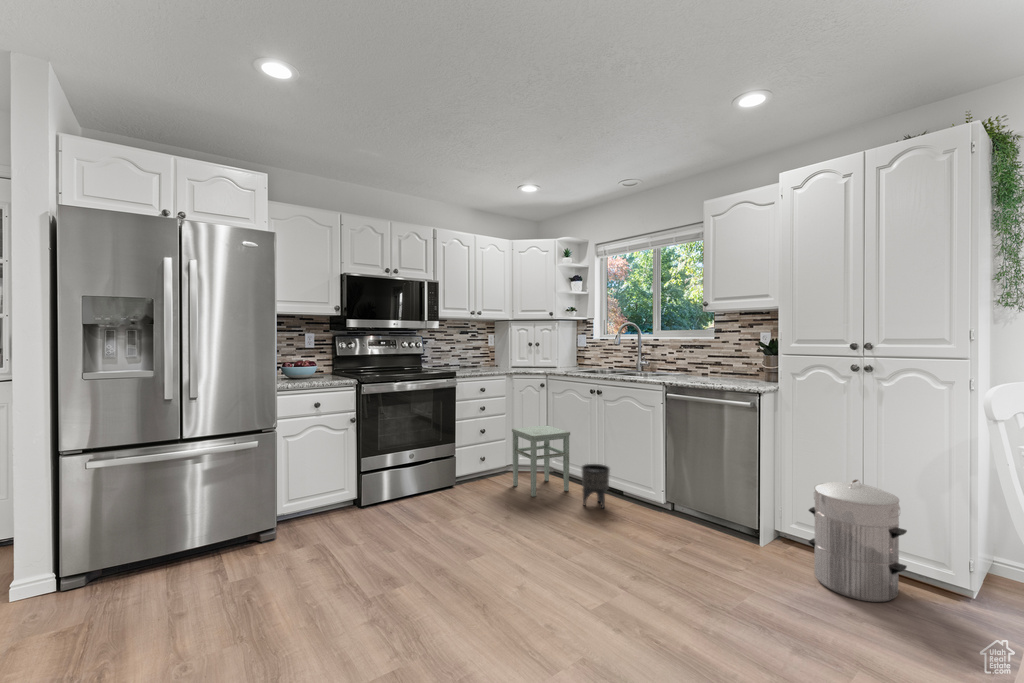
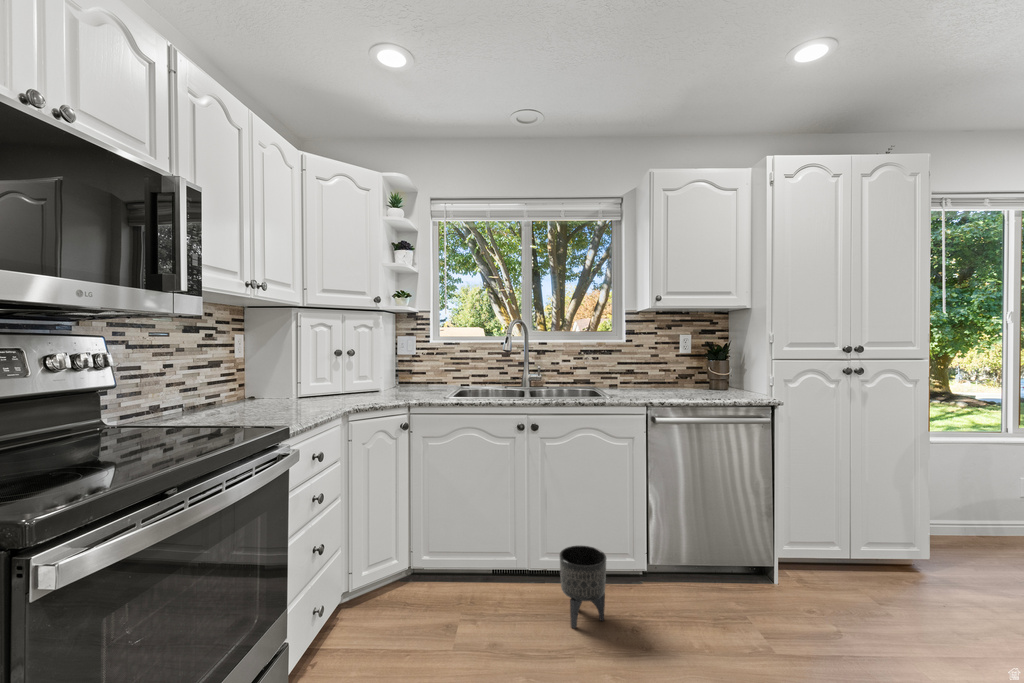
stool: present [512,425,570,497] -> none [401,500,505,655]
waste bin: present [809,480,907,602] -> none [868,488,971,621]

